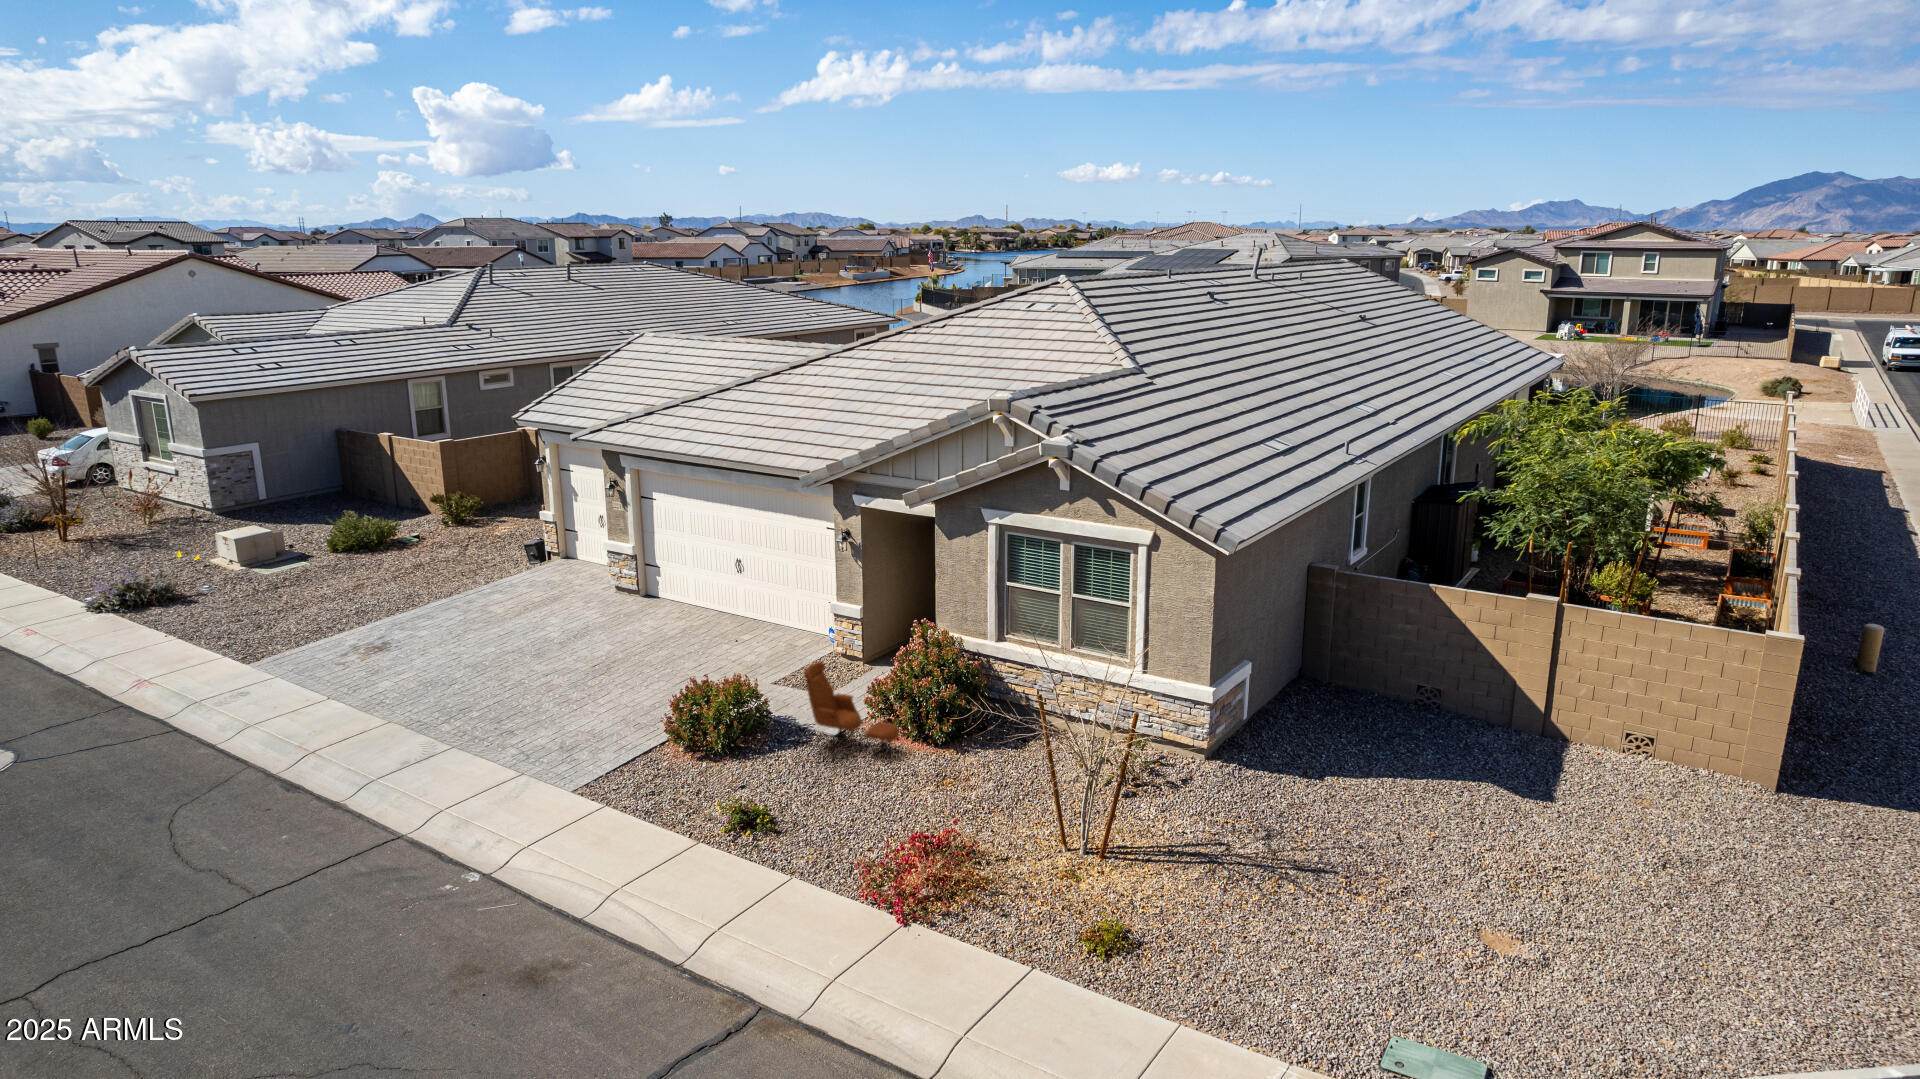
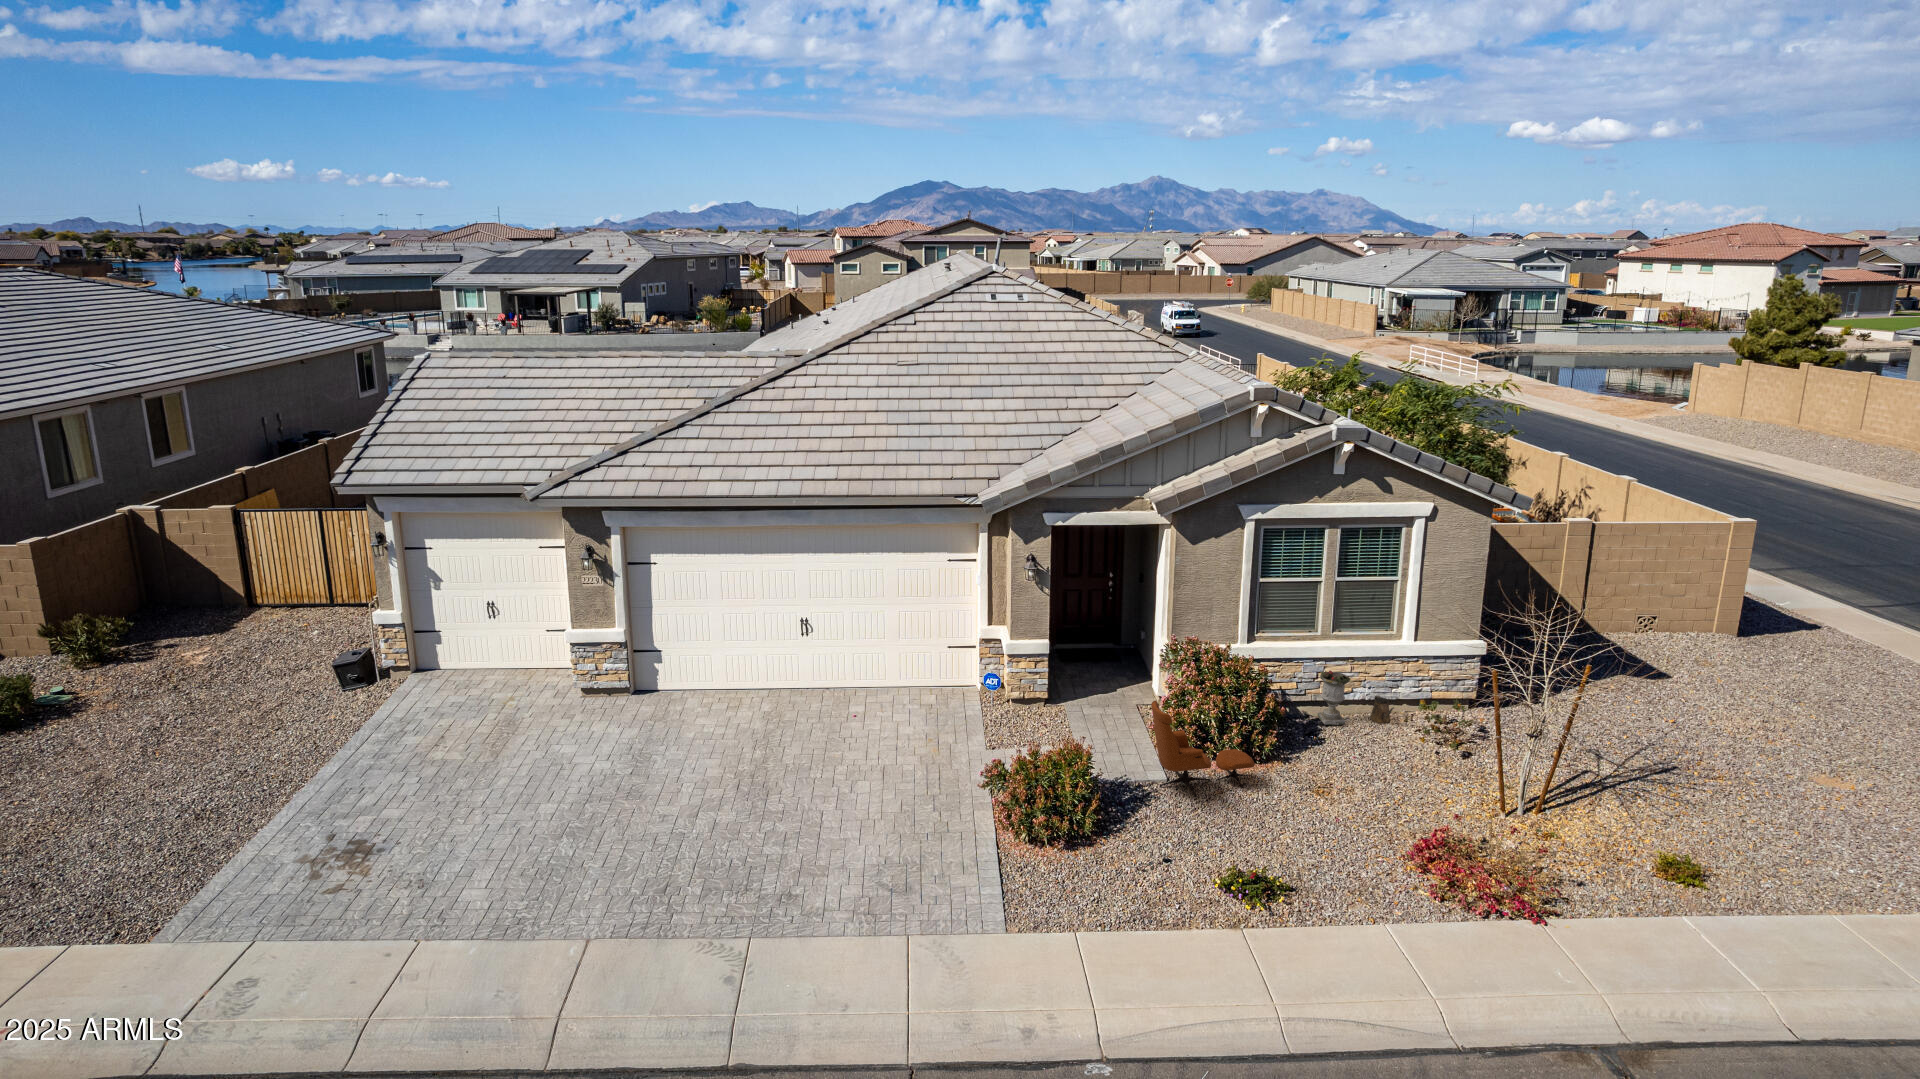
planter: none [1043,682,1071,739] -> present [1318,671,1351,725]
watering can: none [1090,721,1115,749] -> present [1370,695,1394,723]

